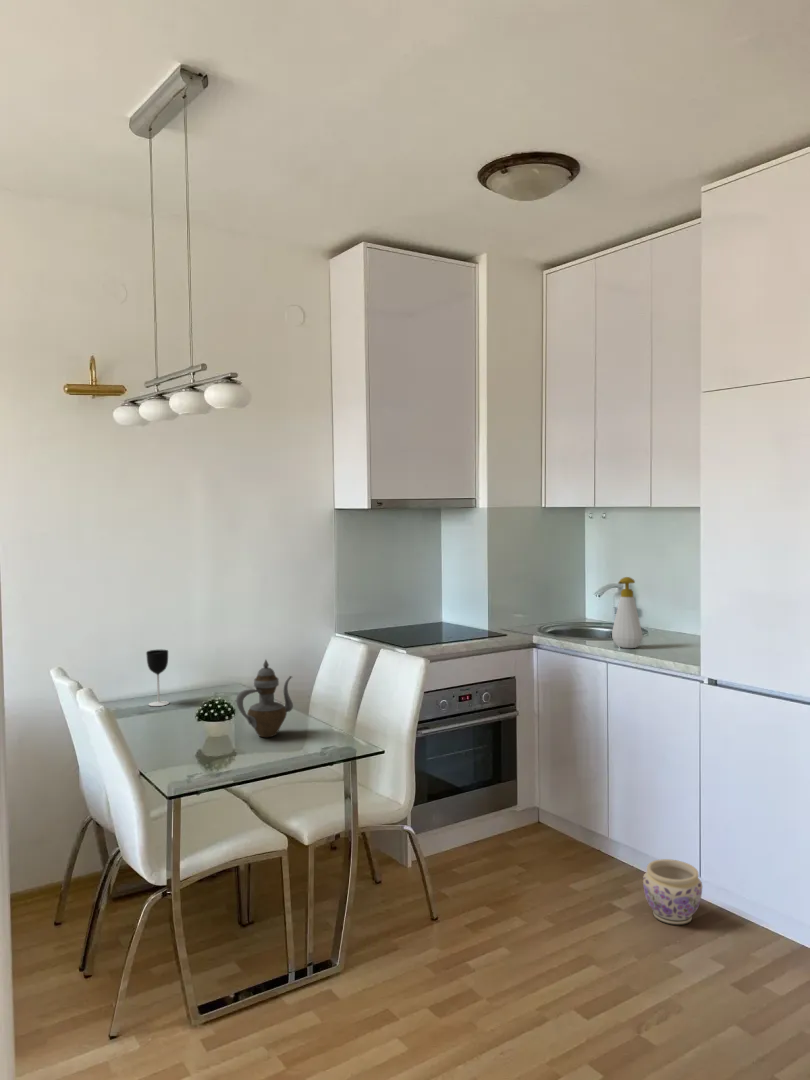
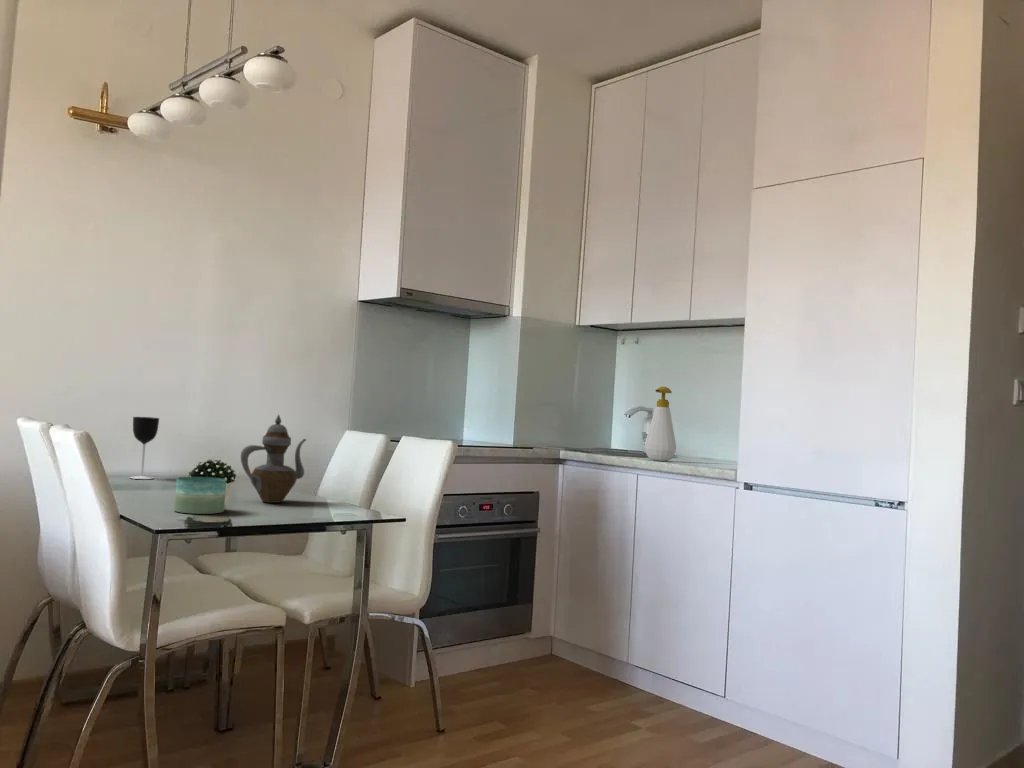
candle: none [184,727,226,765] -> present [174,477,226,514]
planter: present [643,859,702,925] -> none [669,676,731,744]

